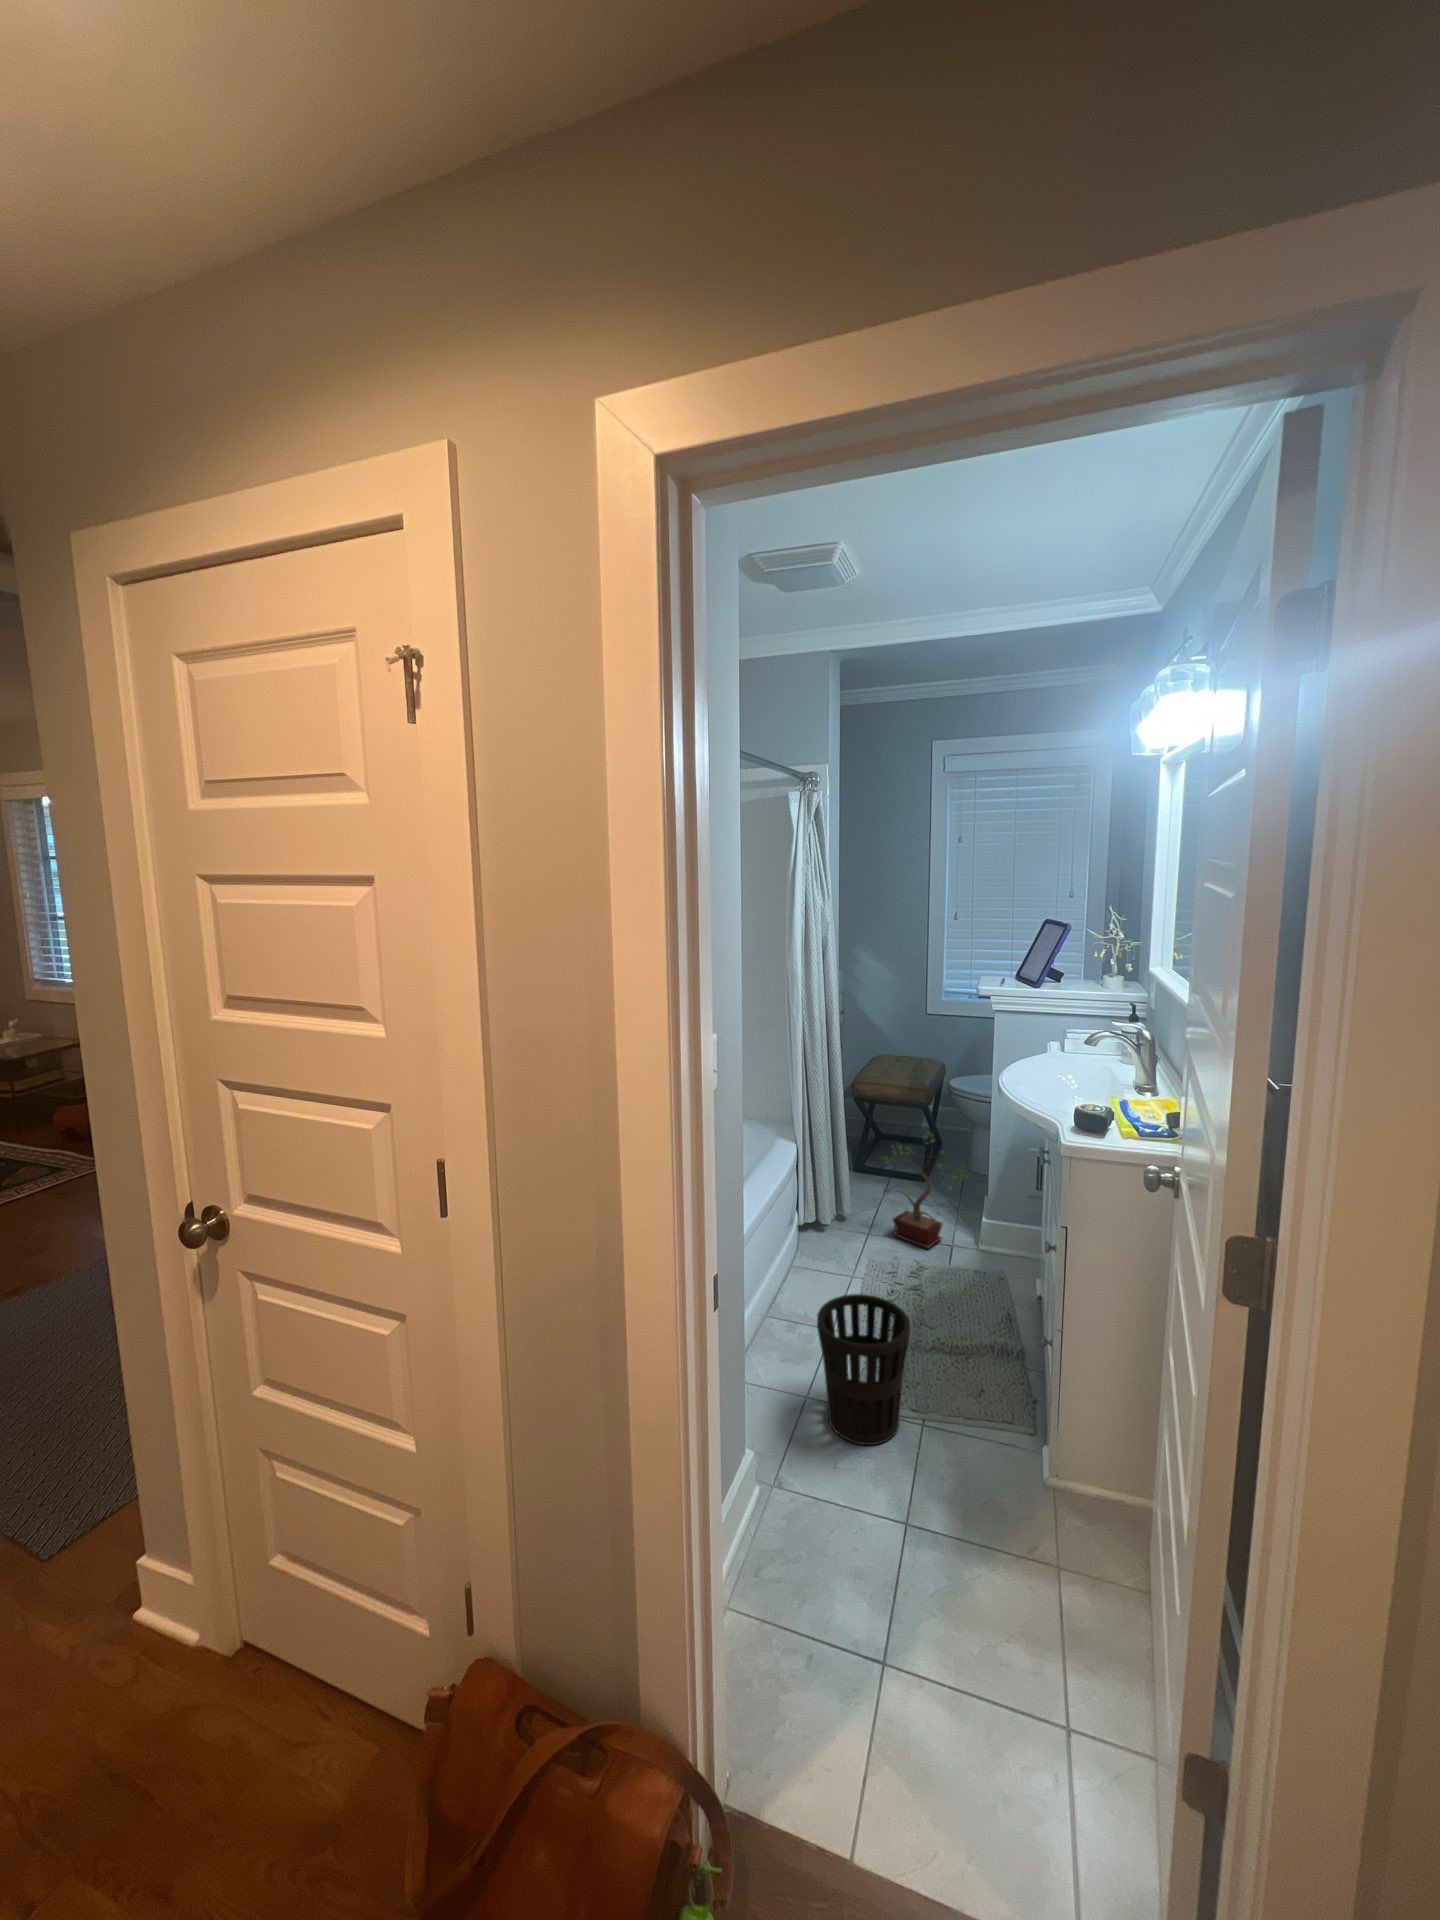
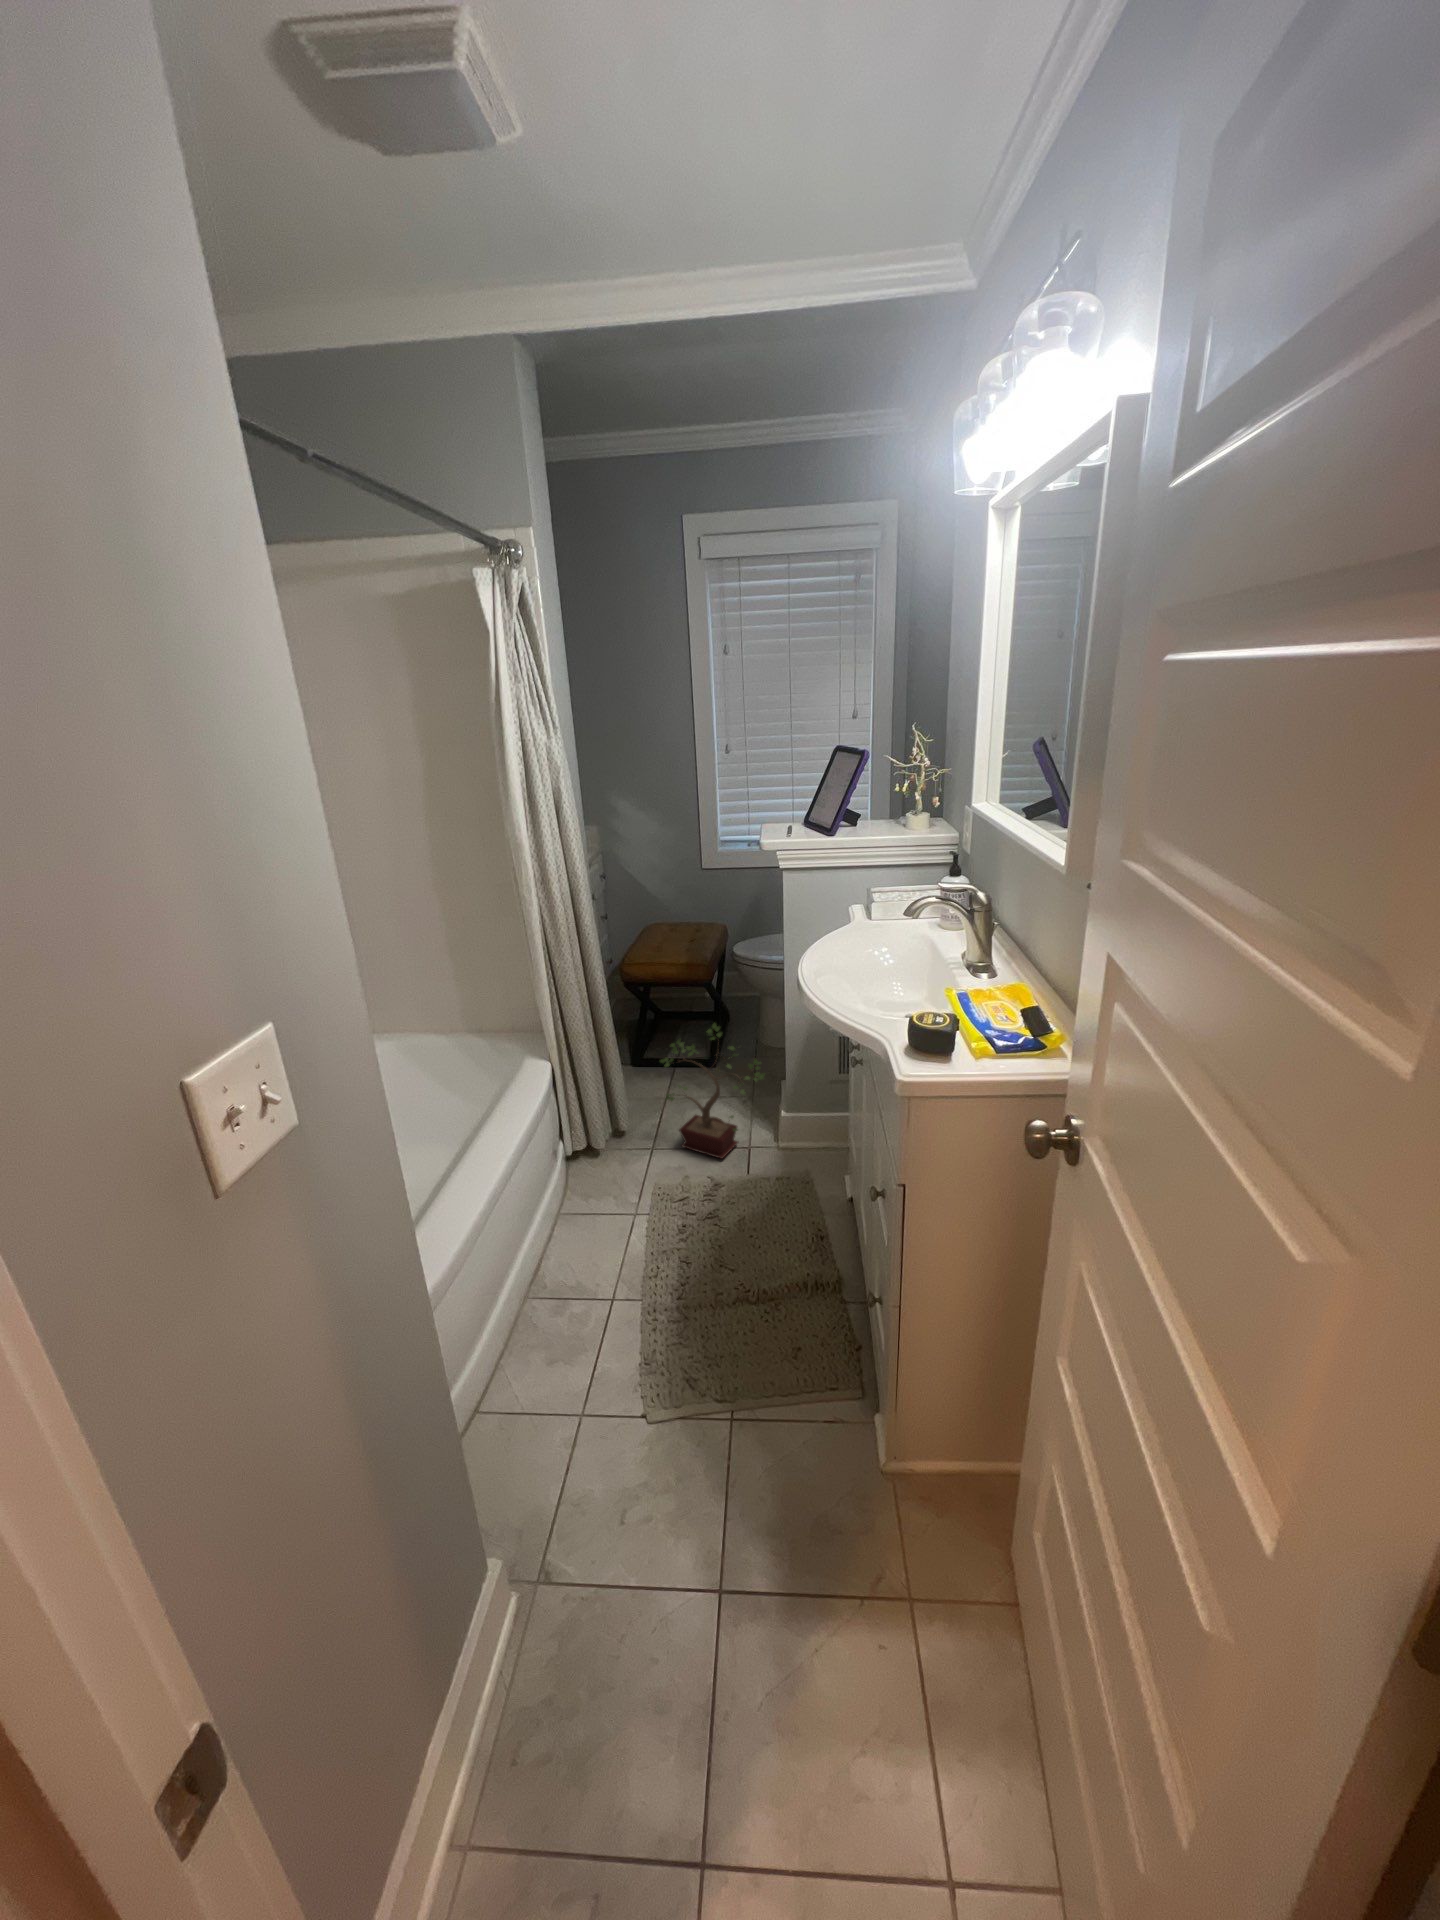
wastebasket: present [817,1294,910,1445] -> none [571,1286,701,1491]

